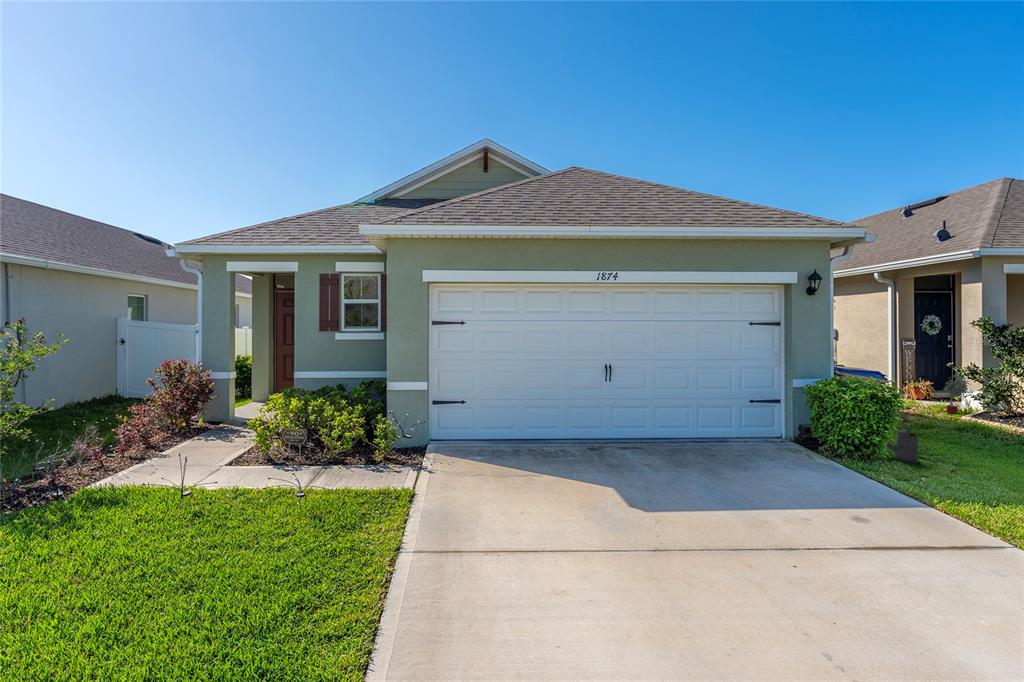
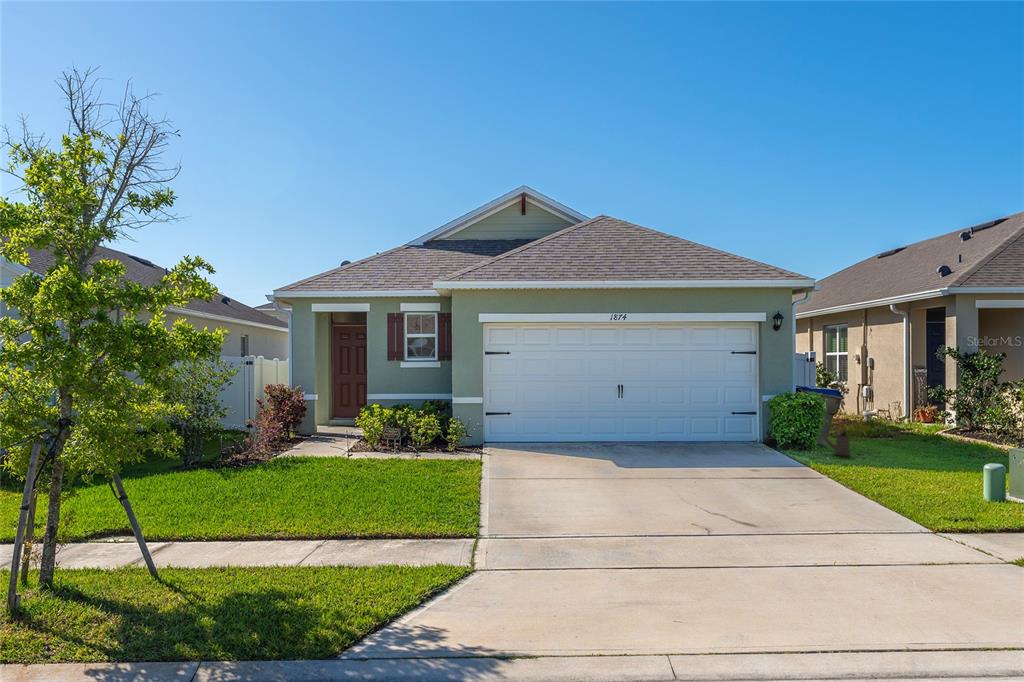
potted tree: present [943,374,974,414] -> none [929,396,953,432]

